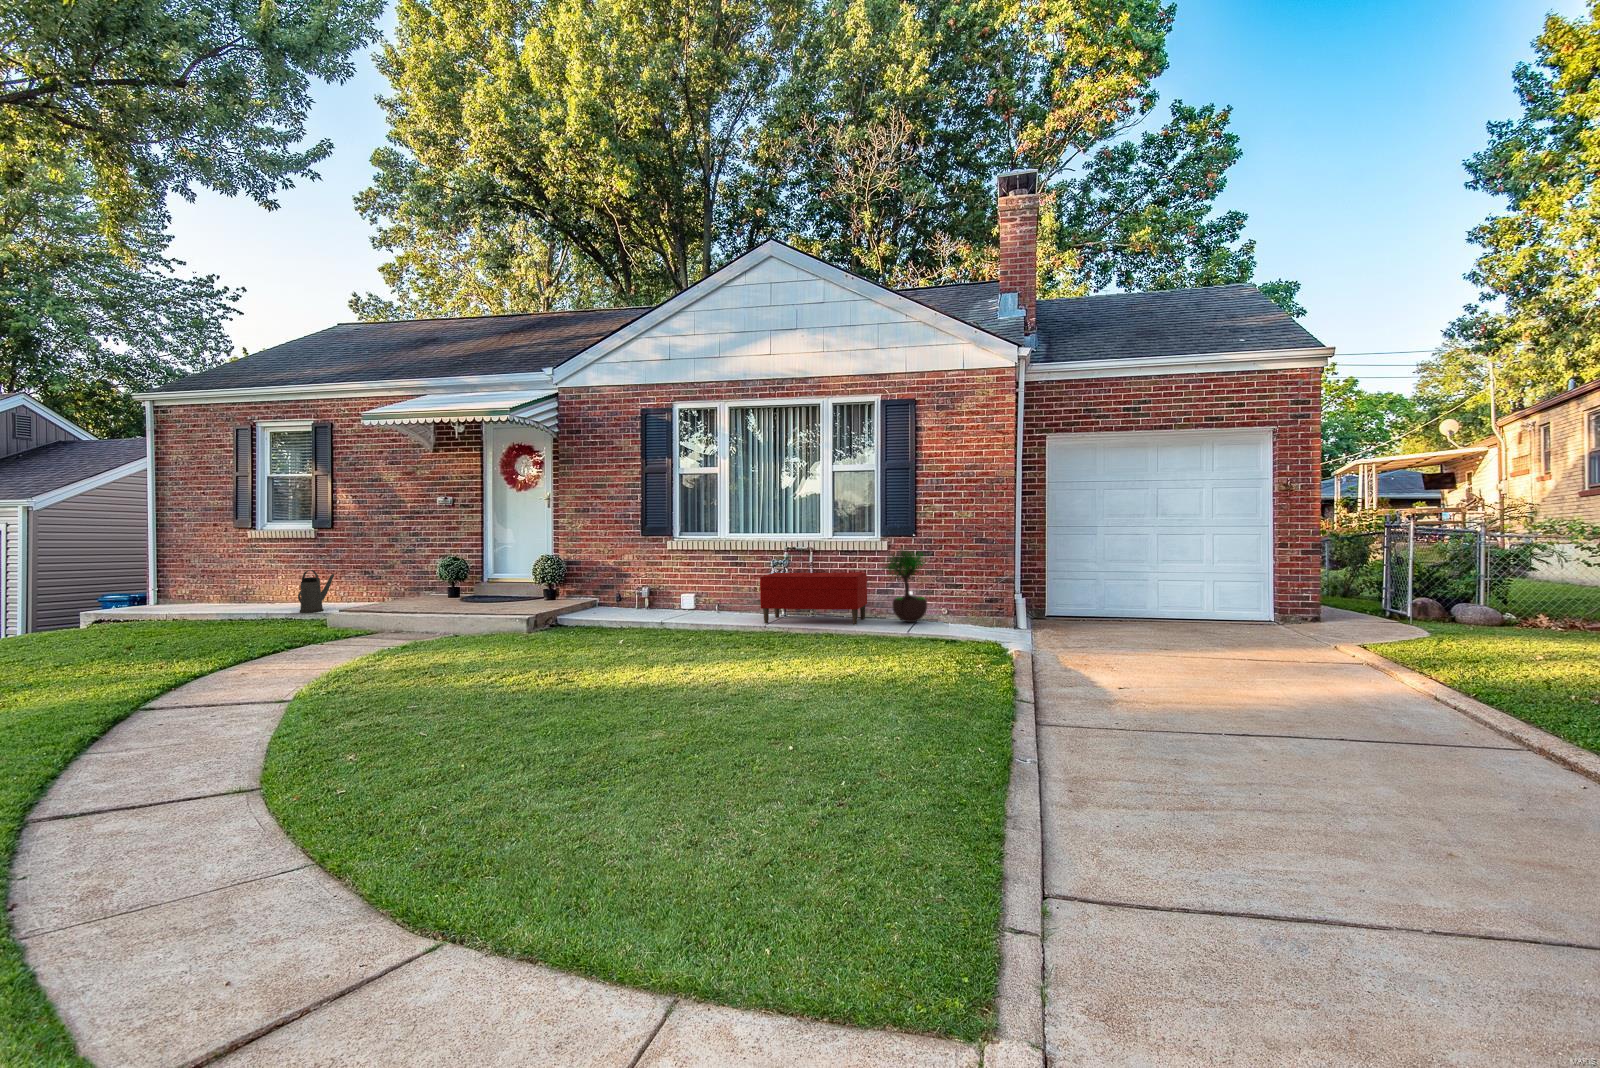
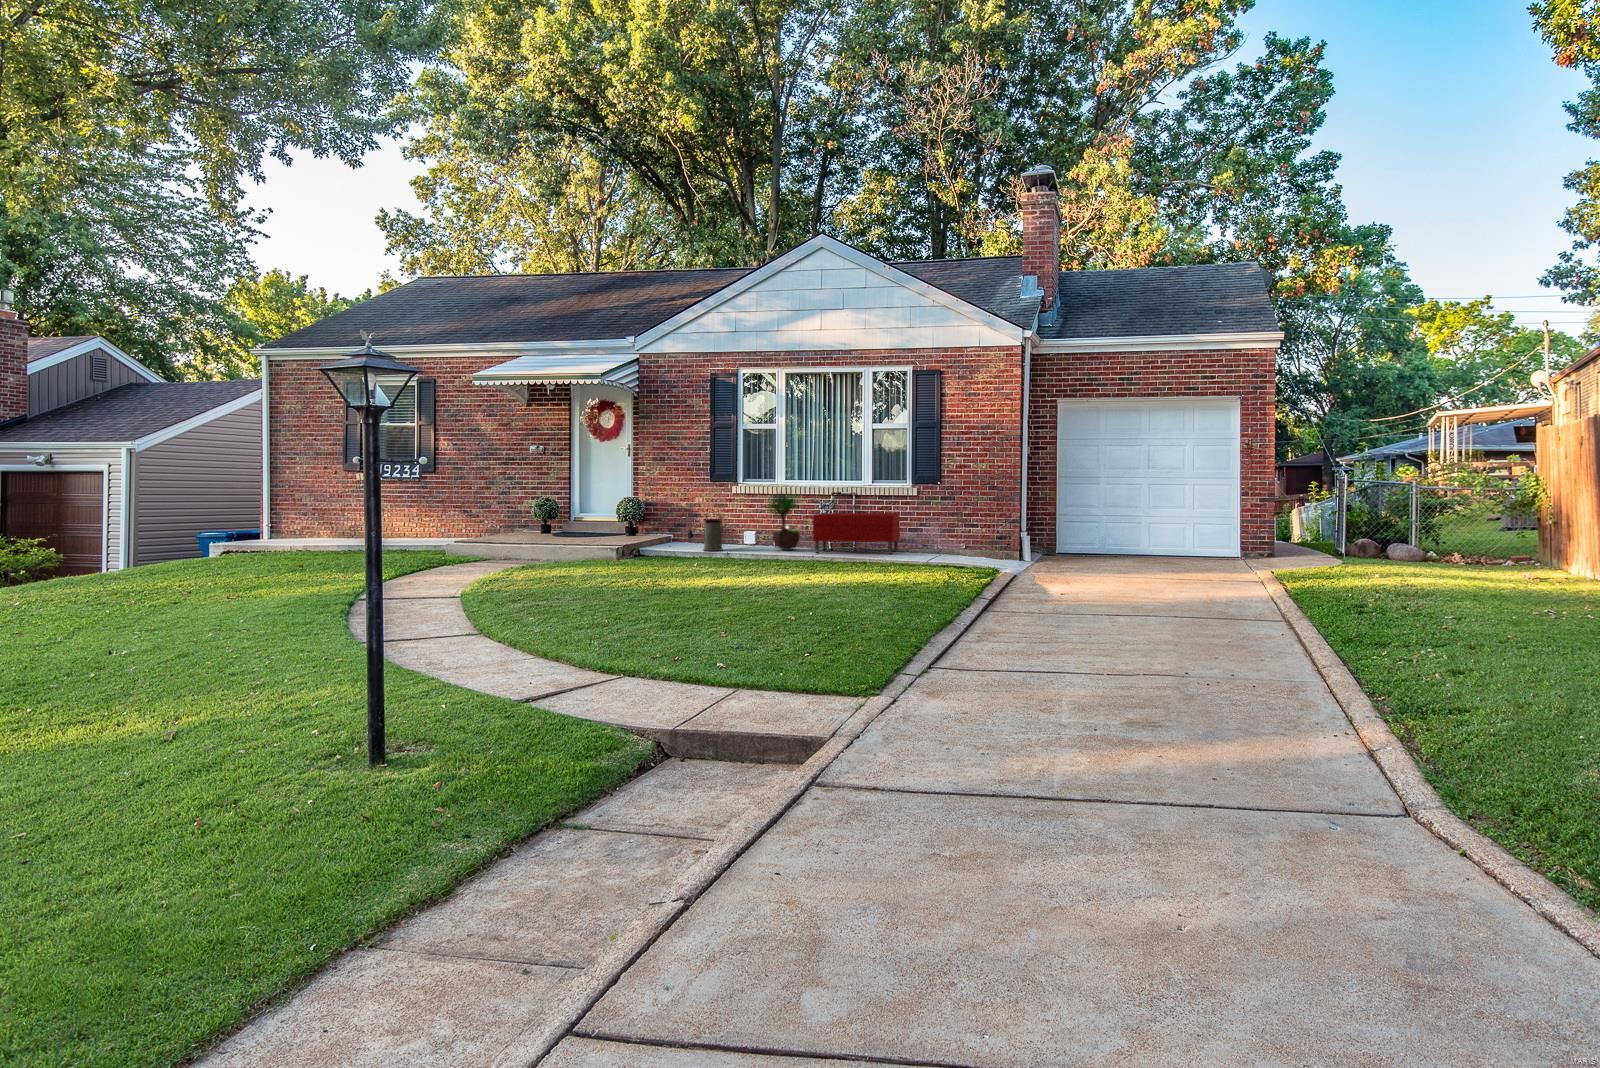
potted tree: present [886,550,927,622] -> present [767,494,800,550]
watering can: present [298,570,334,612] -> present [704,517,723,551]

